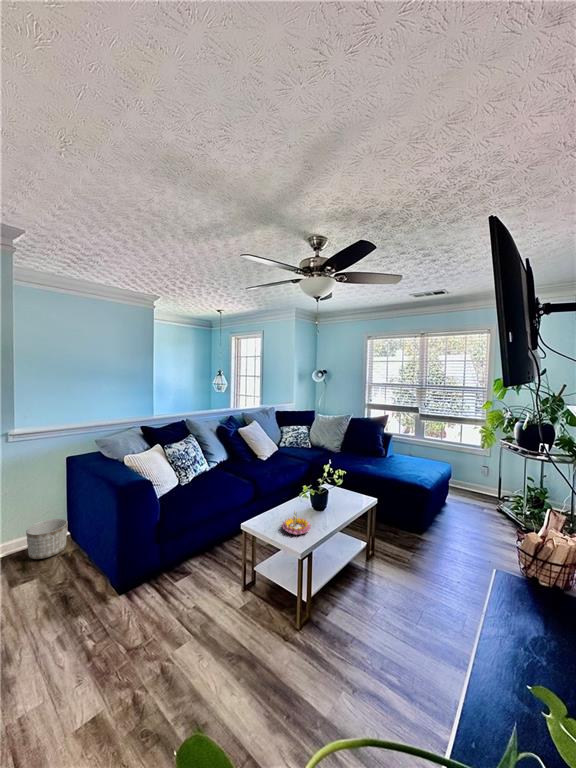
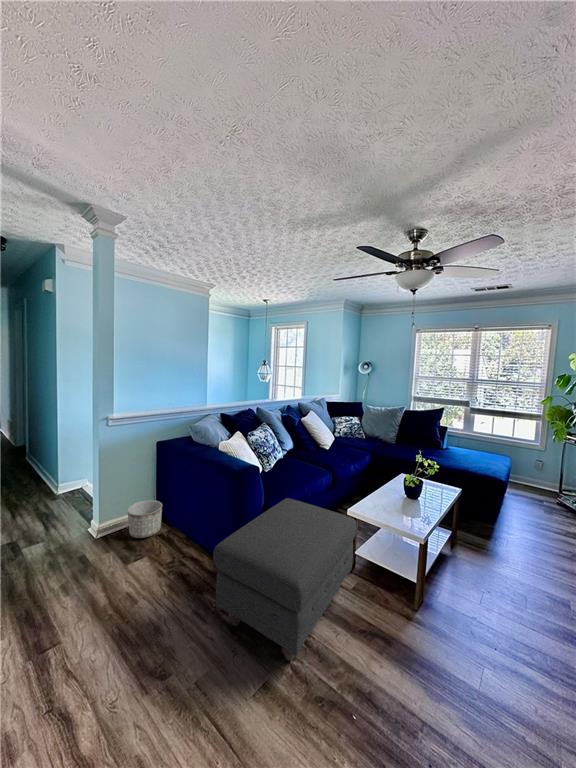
candle holder: present [282,512,311,535] -> none [387,497,418,521]
ottoman: none [68,513,244,689] -> present [213,498,357,661]

